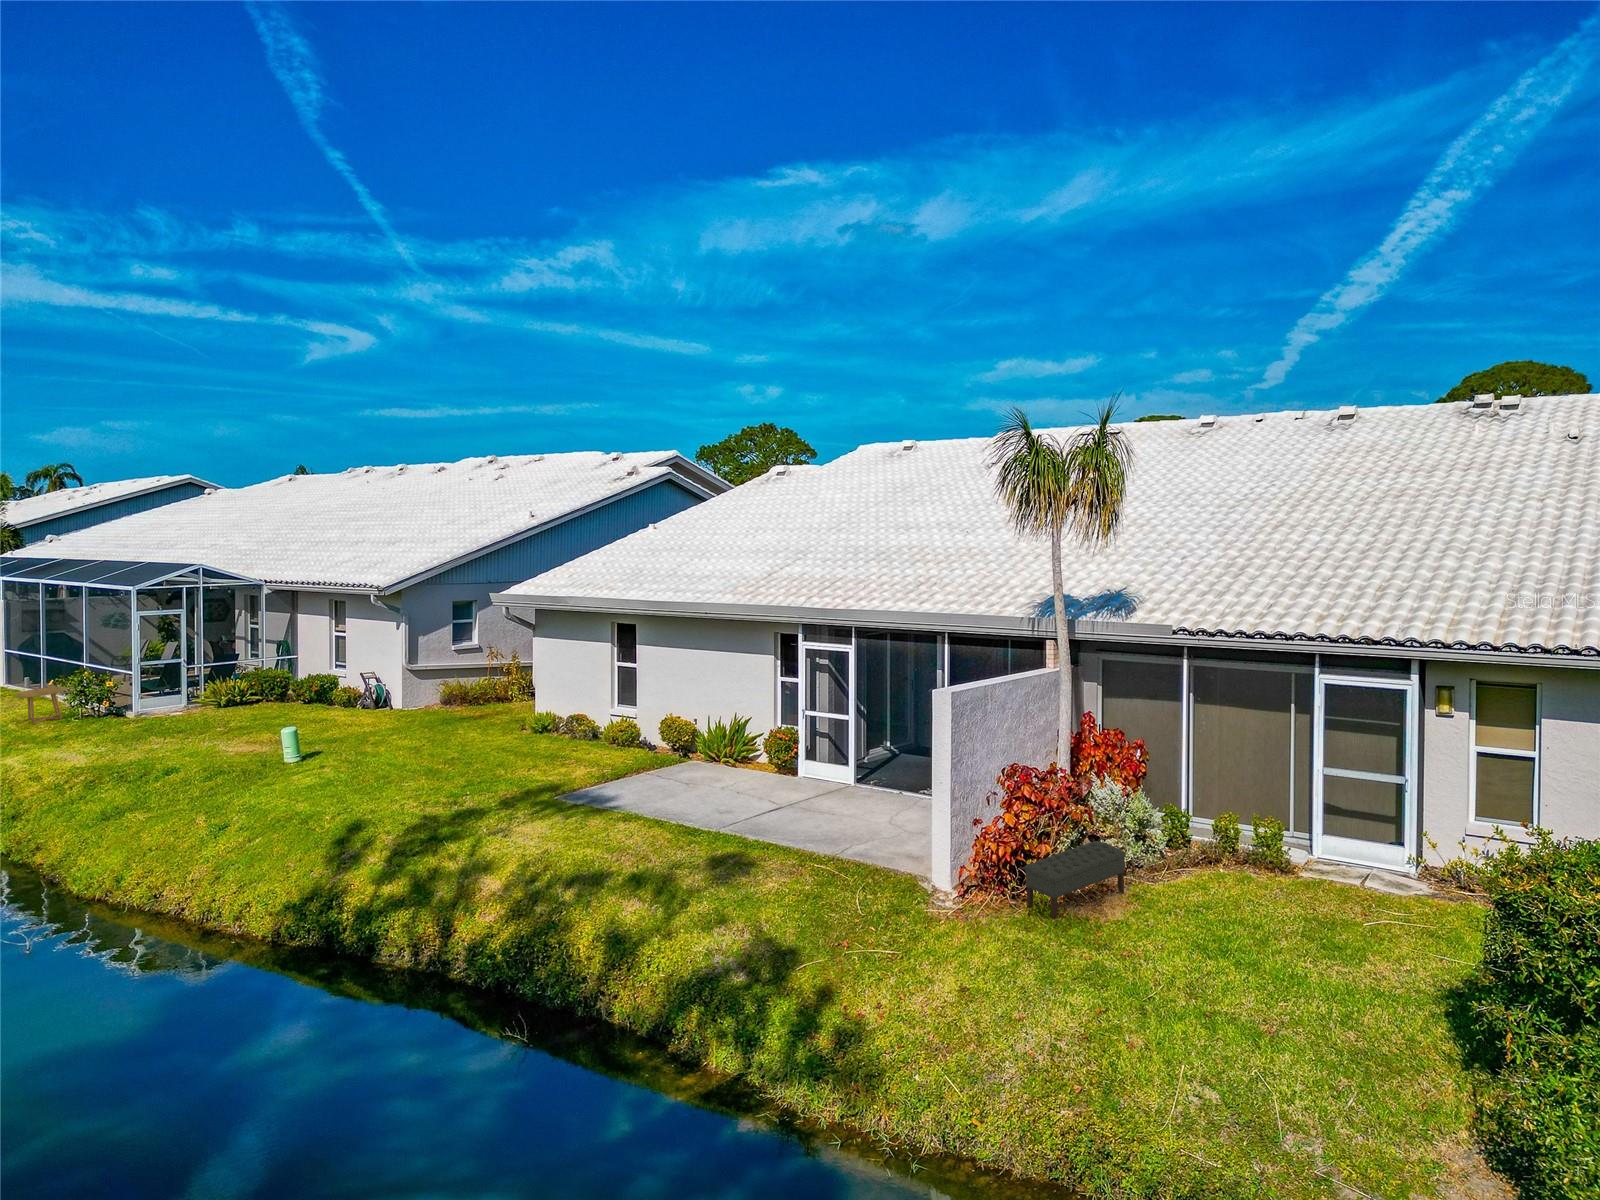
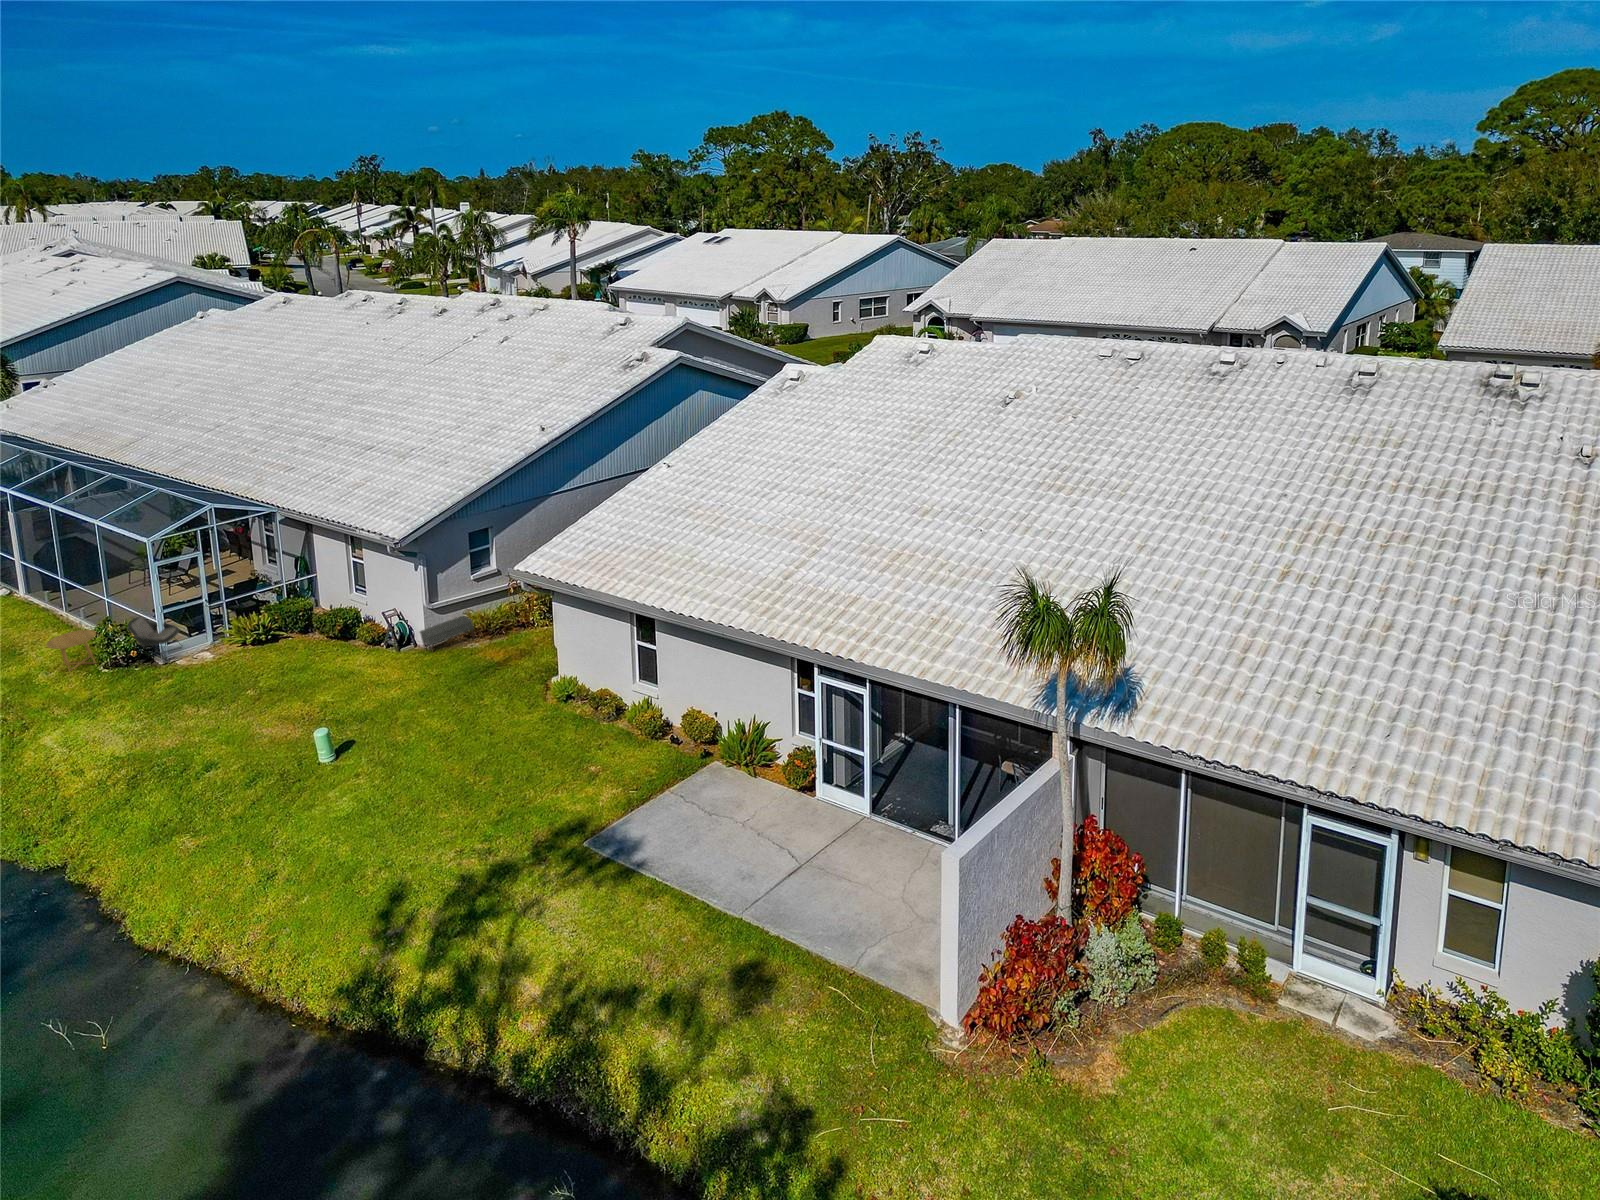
lounge chair: none [101,673,153,718] -> present [127,616,180,660]
bench: present [1024,841,1126,919] -> present [420,616,475,652]

